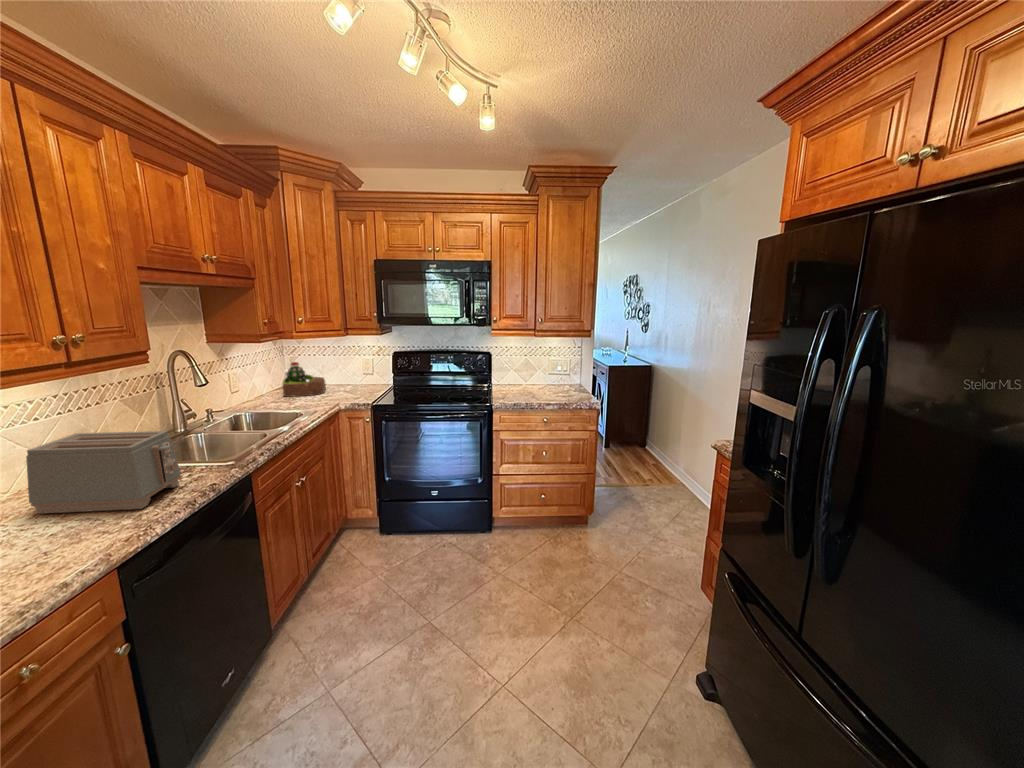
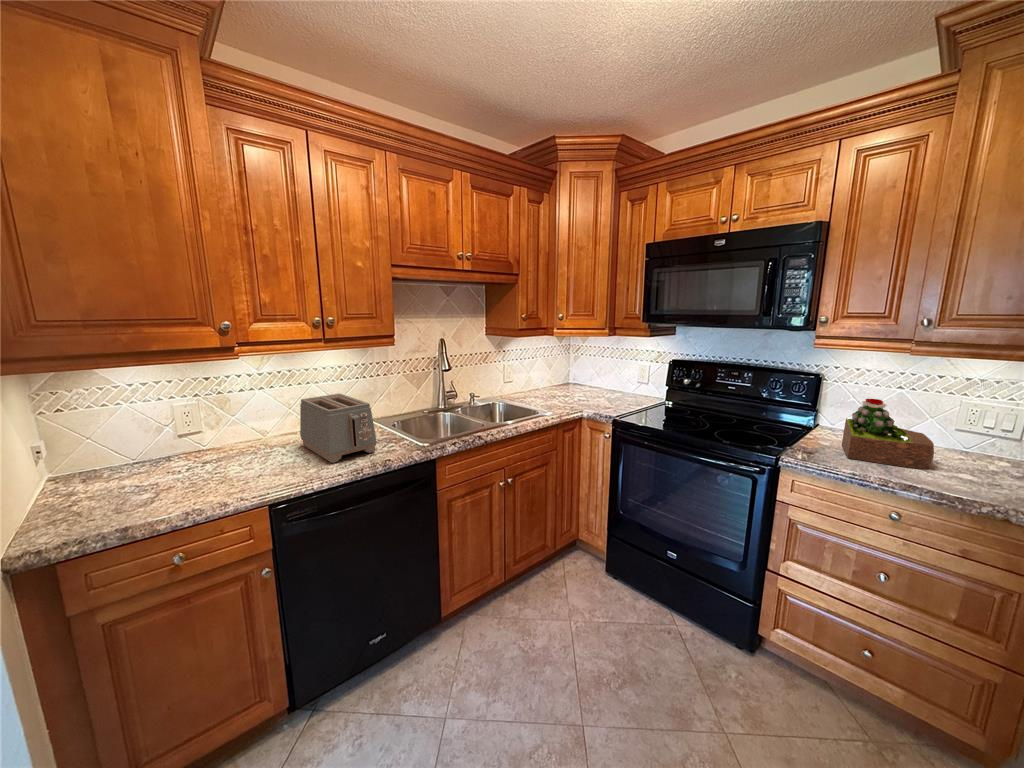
succulent plant: present [283,362,326,397] -> present [842,399,934,469]

